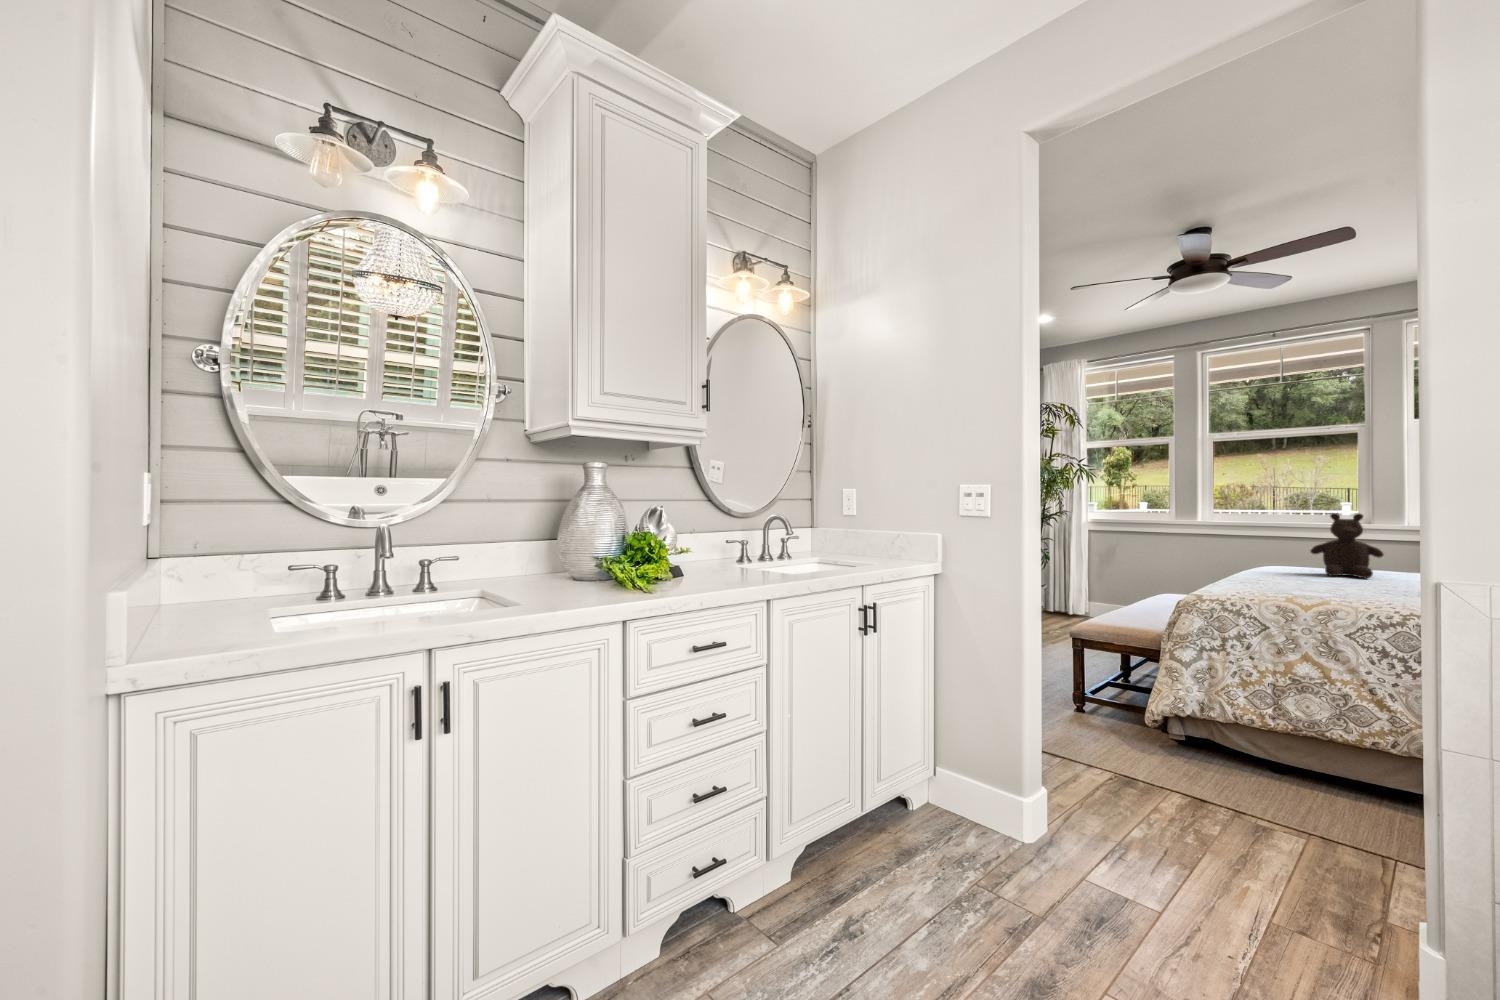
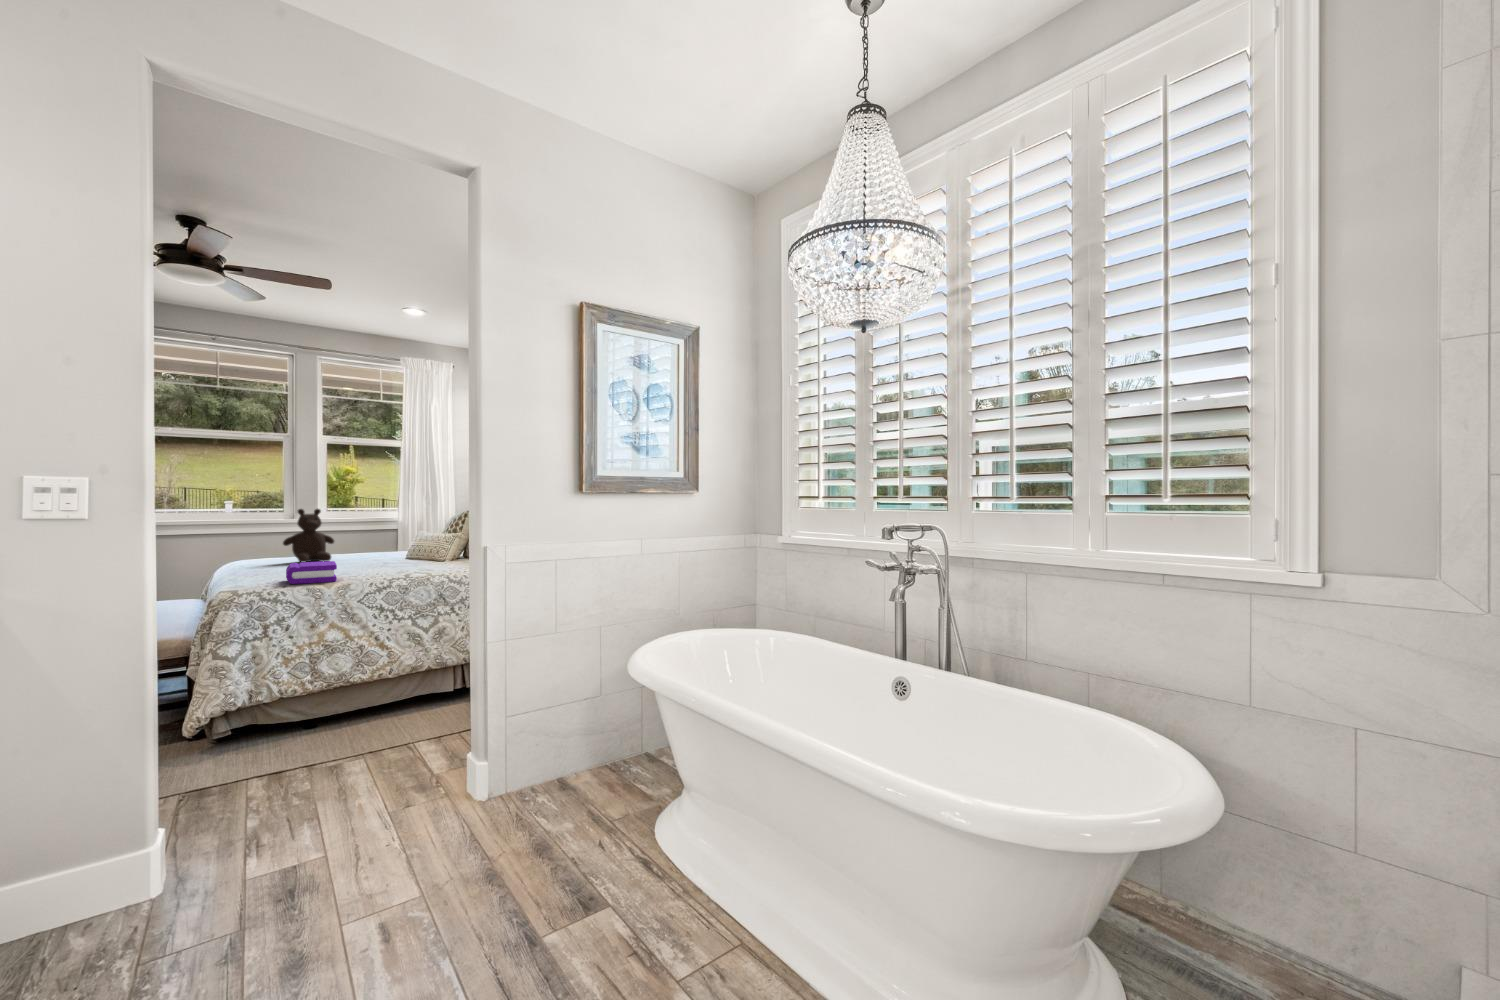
book: none [1246,576,1323,606] -> present [286,561,337,584]

